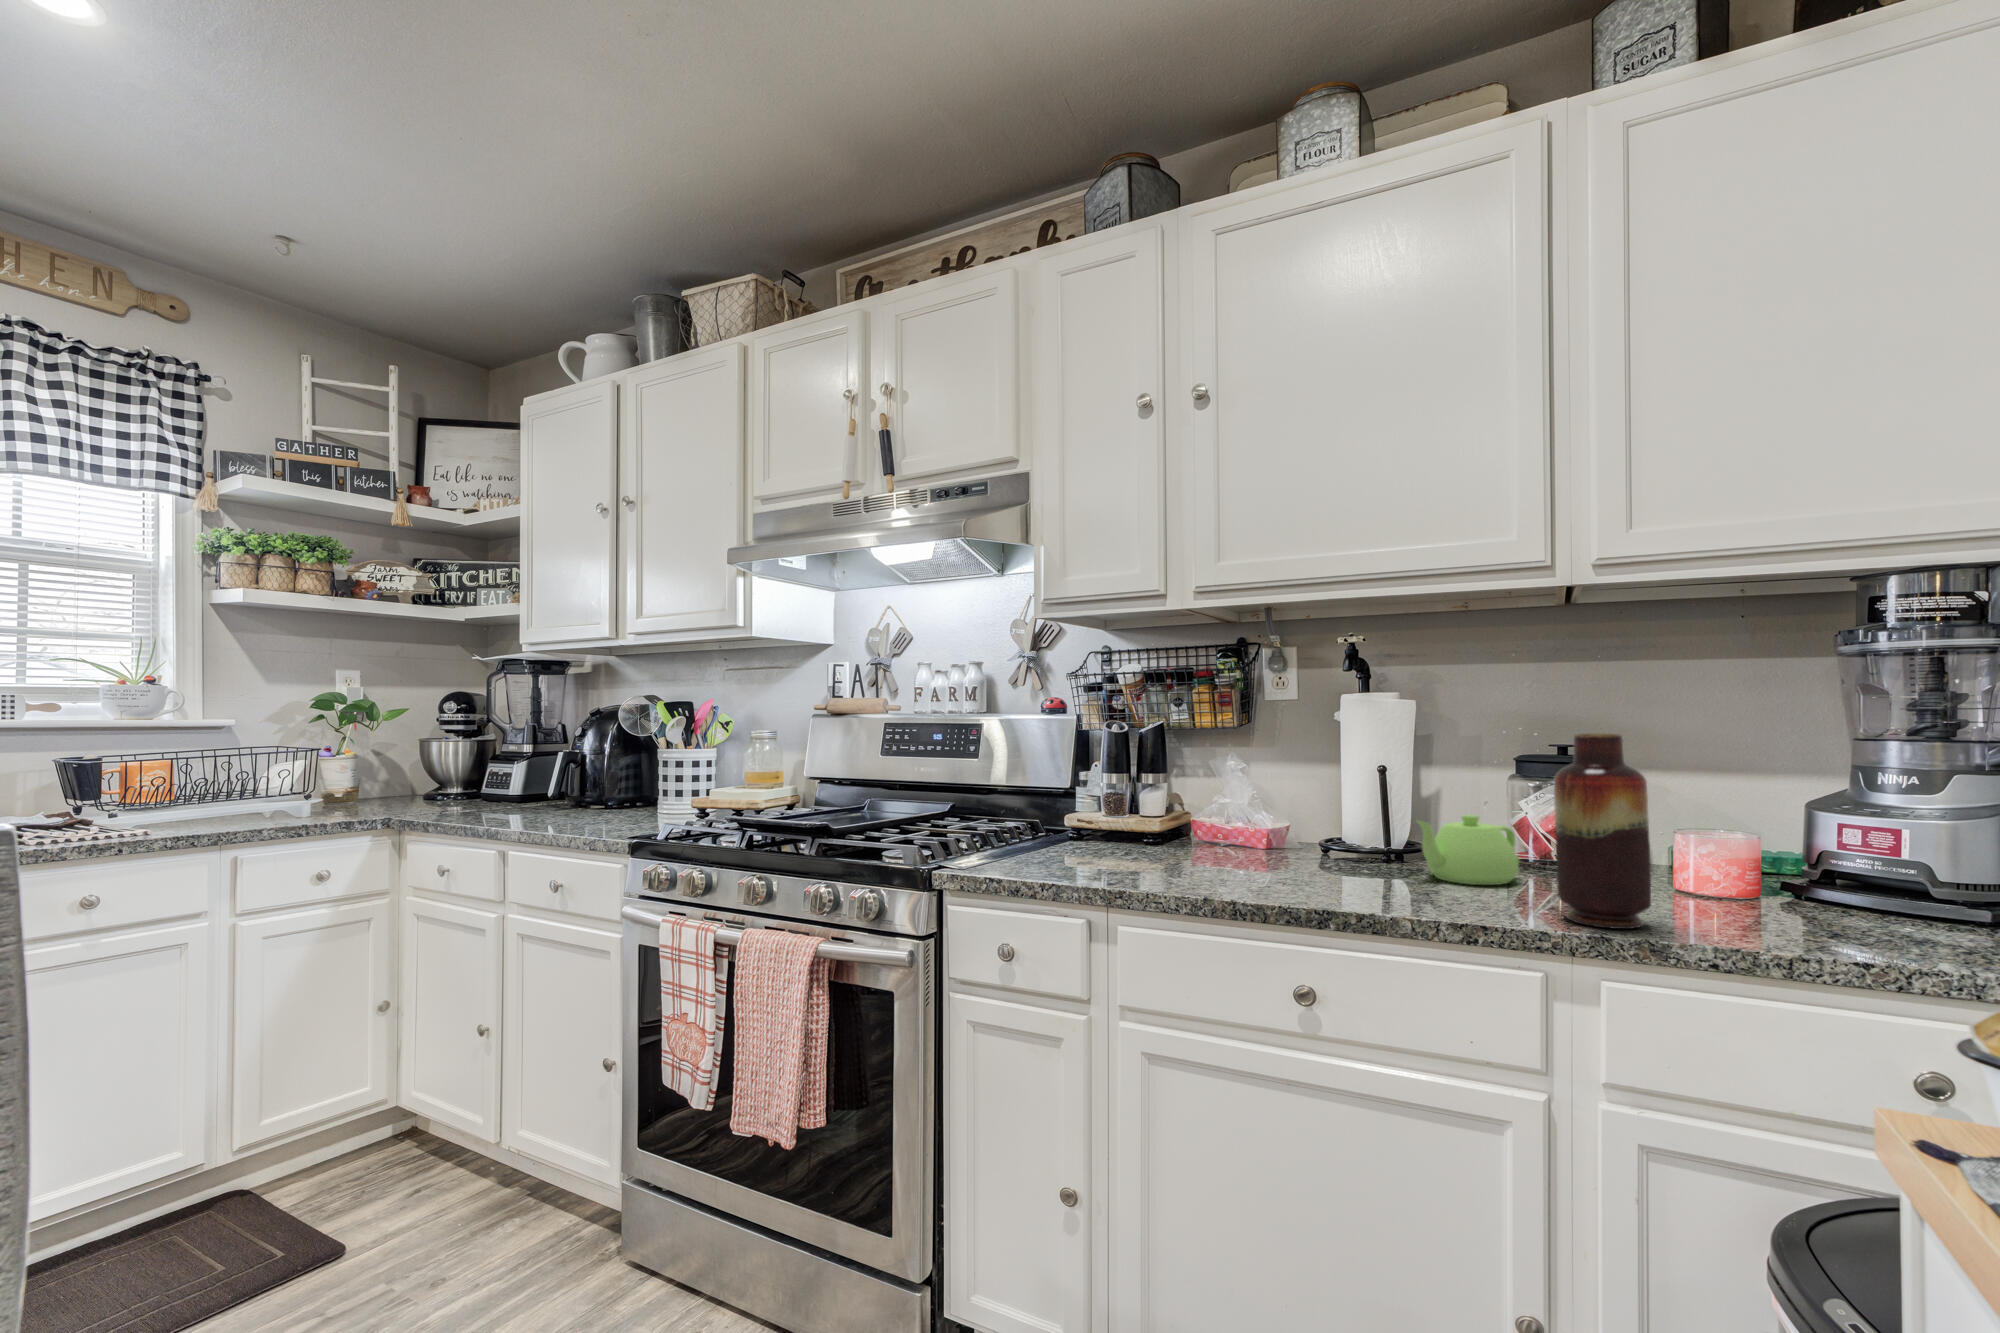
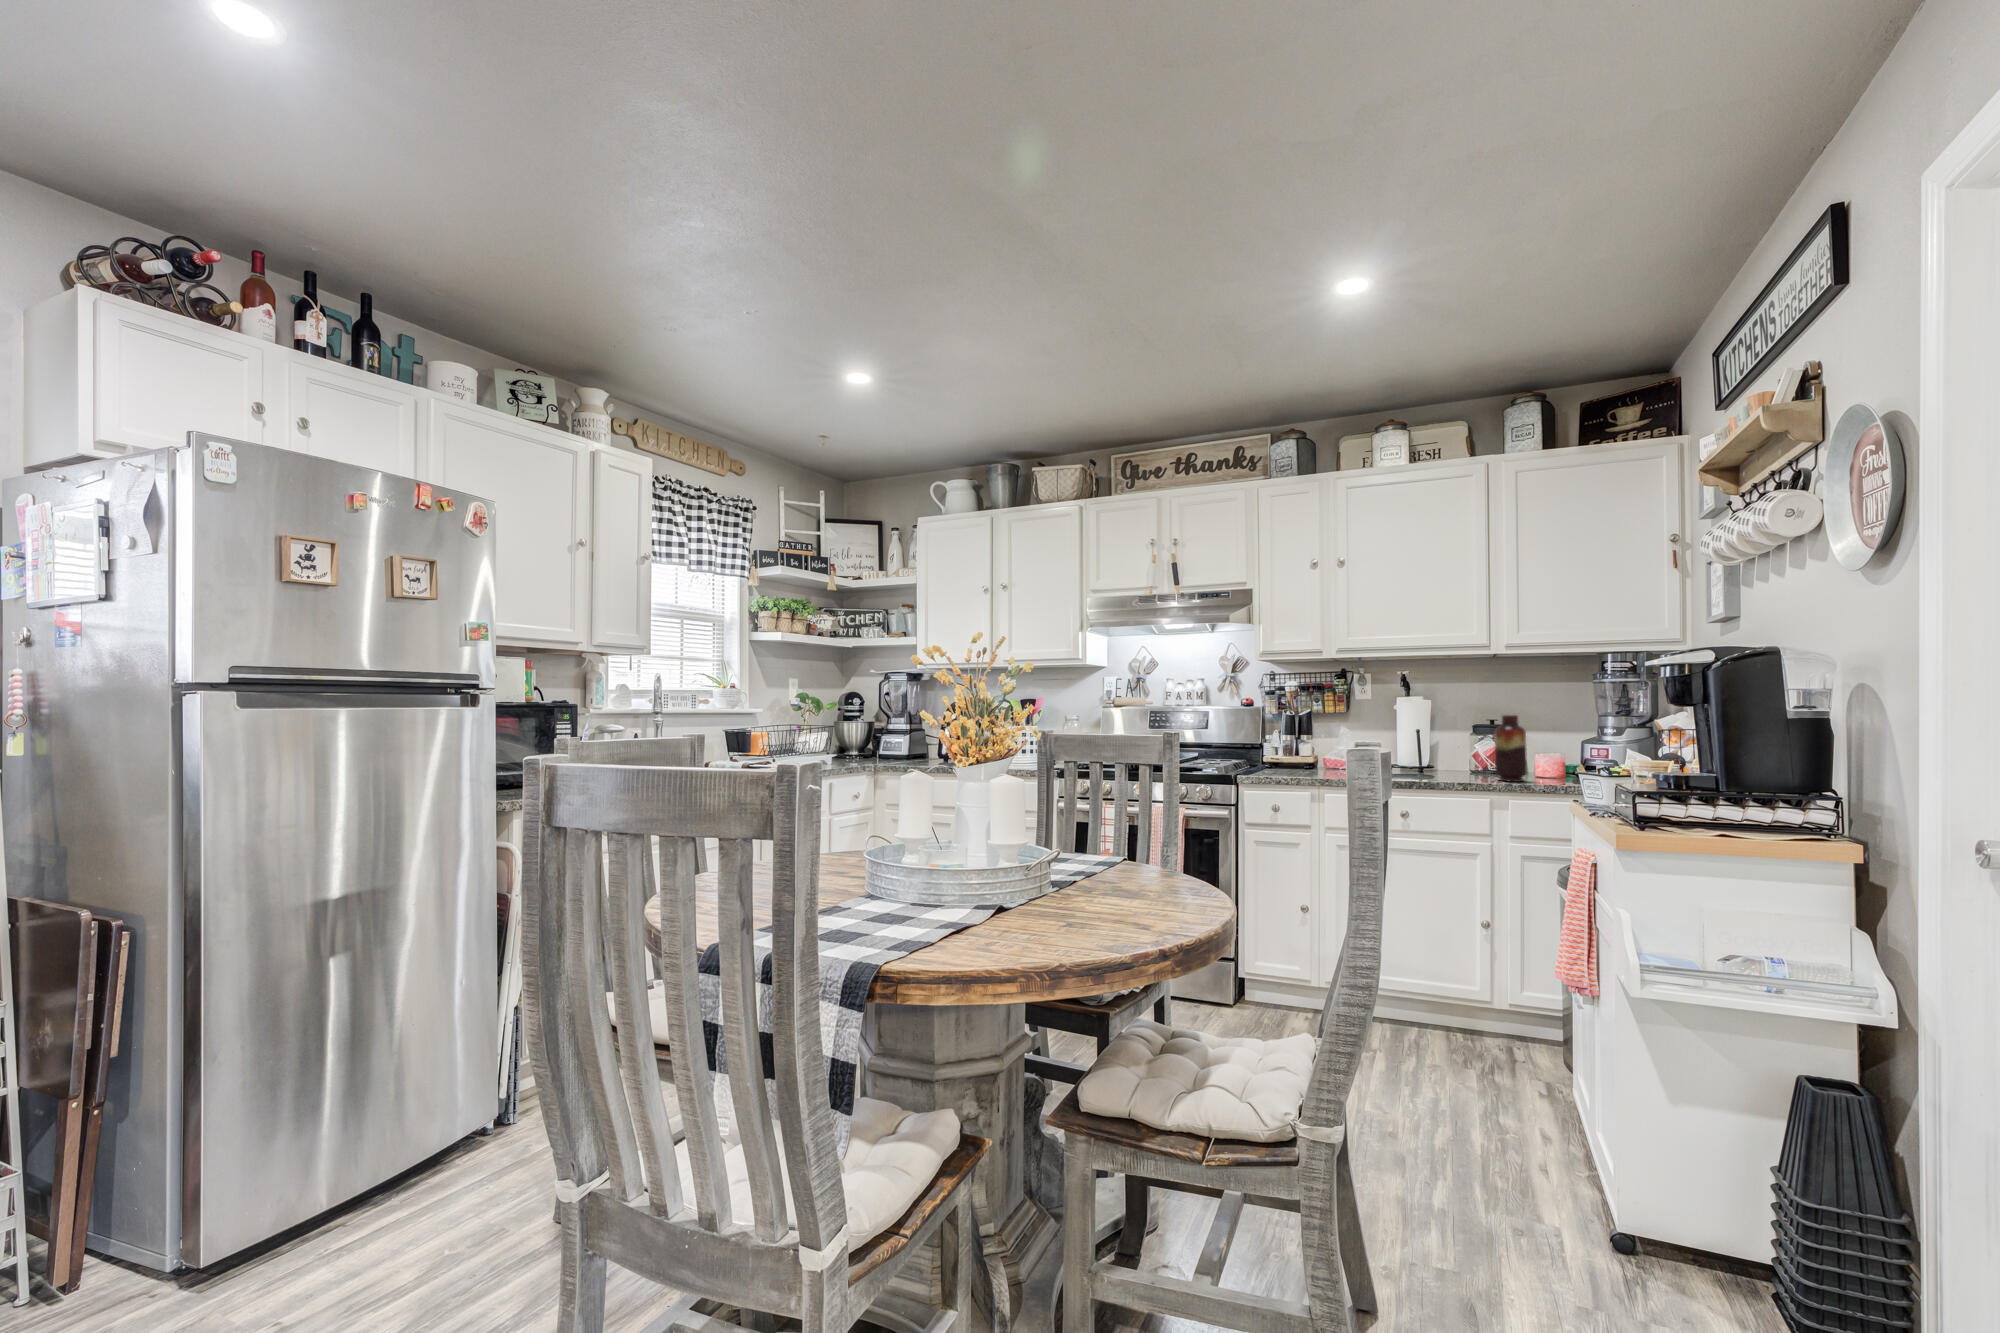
teapot: present [1417,815,1519,885] -> none [1438,748,1477,774]

